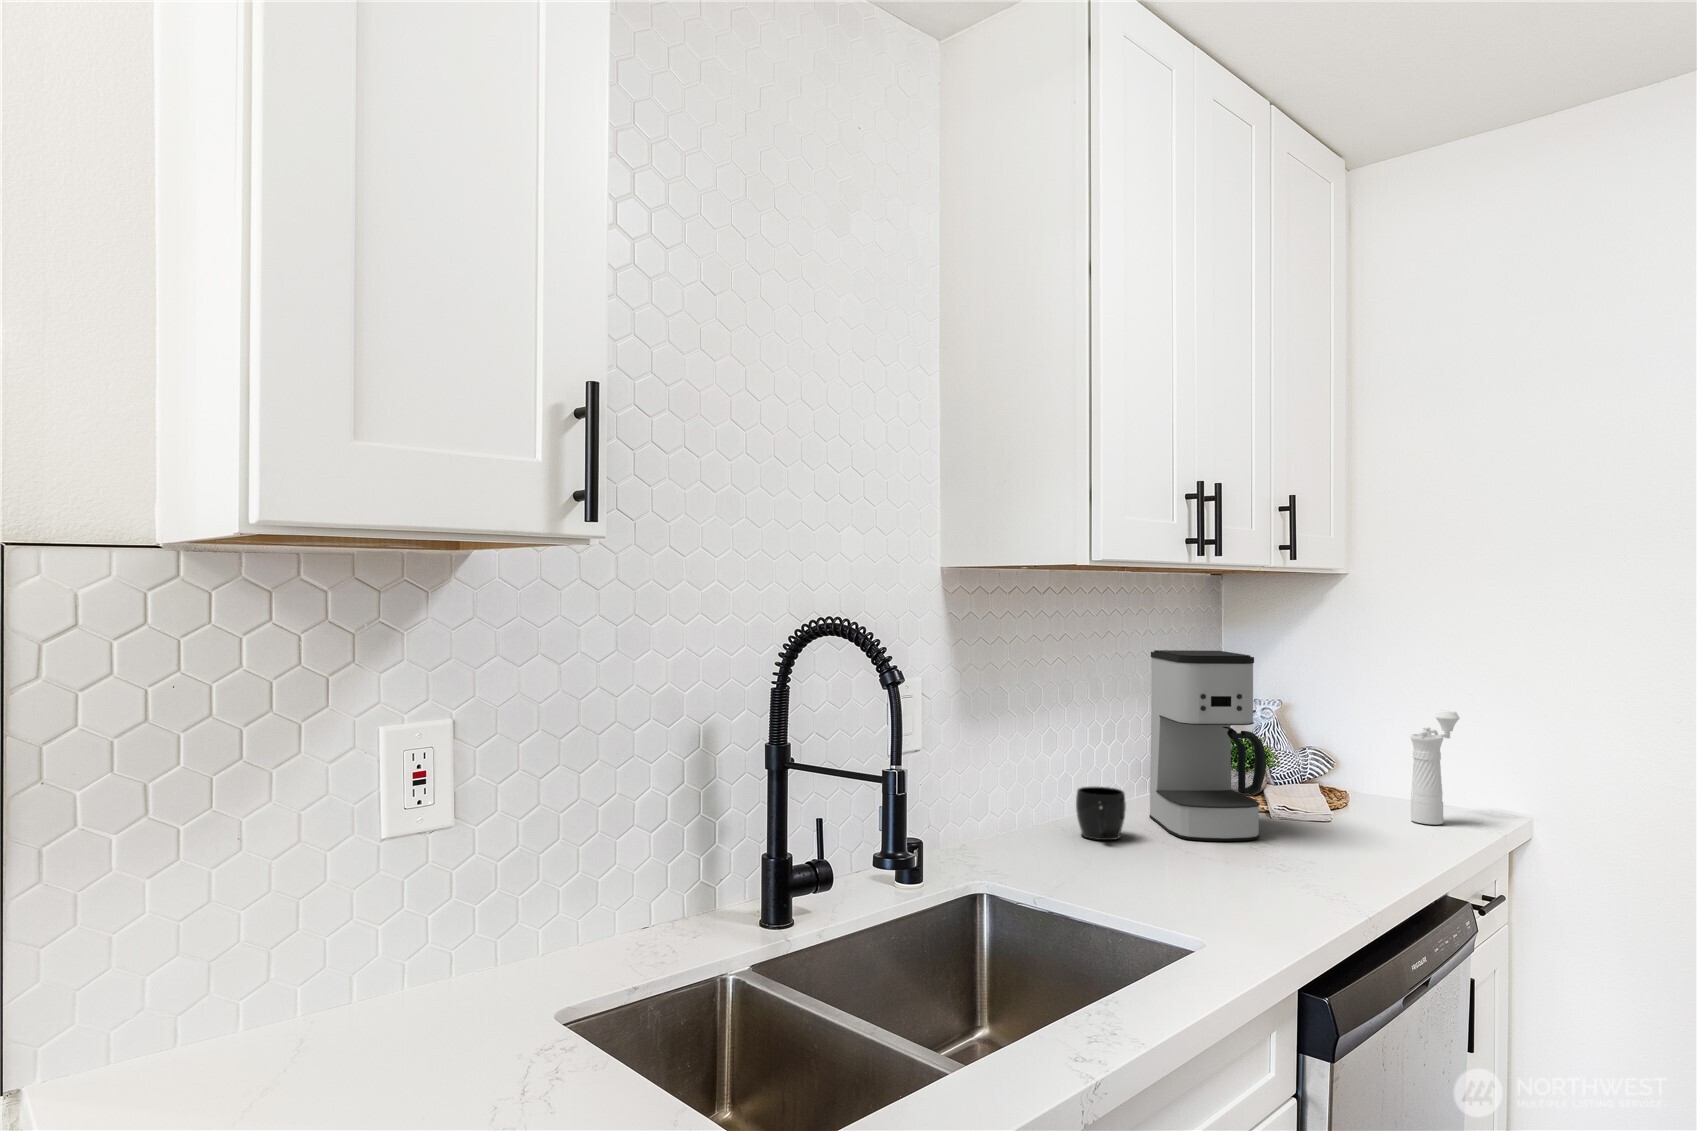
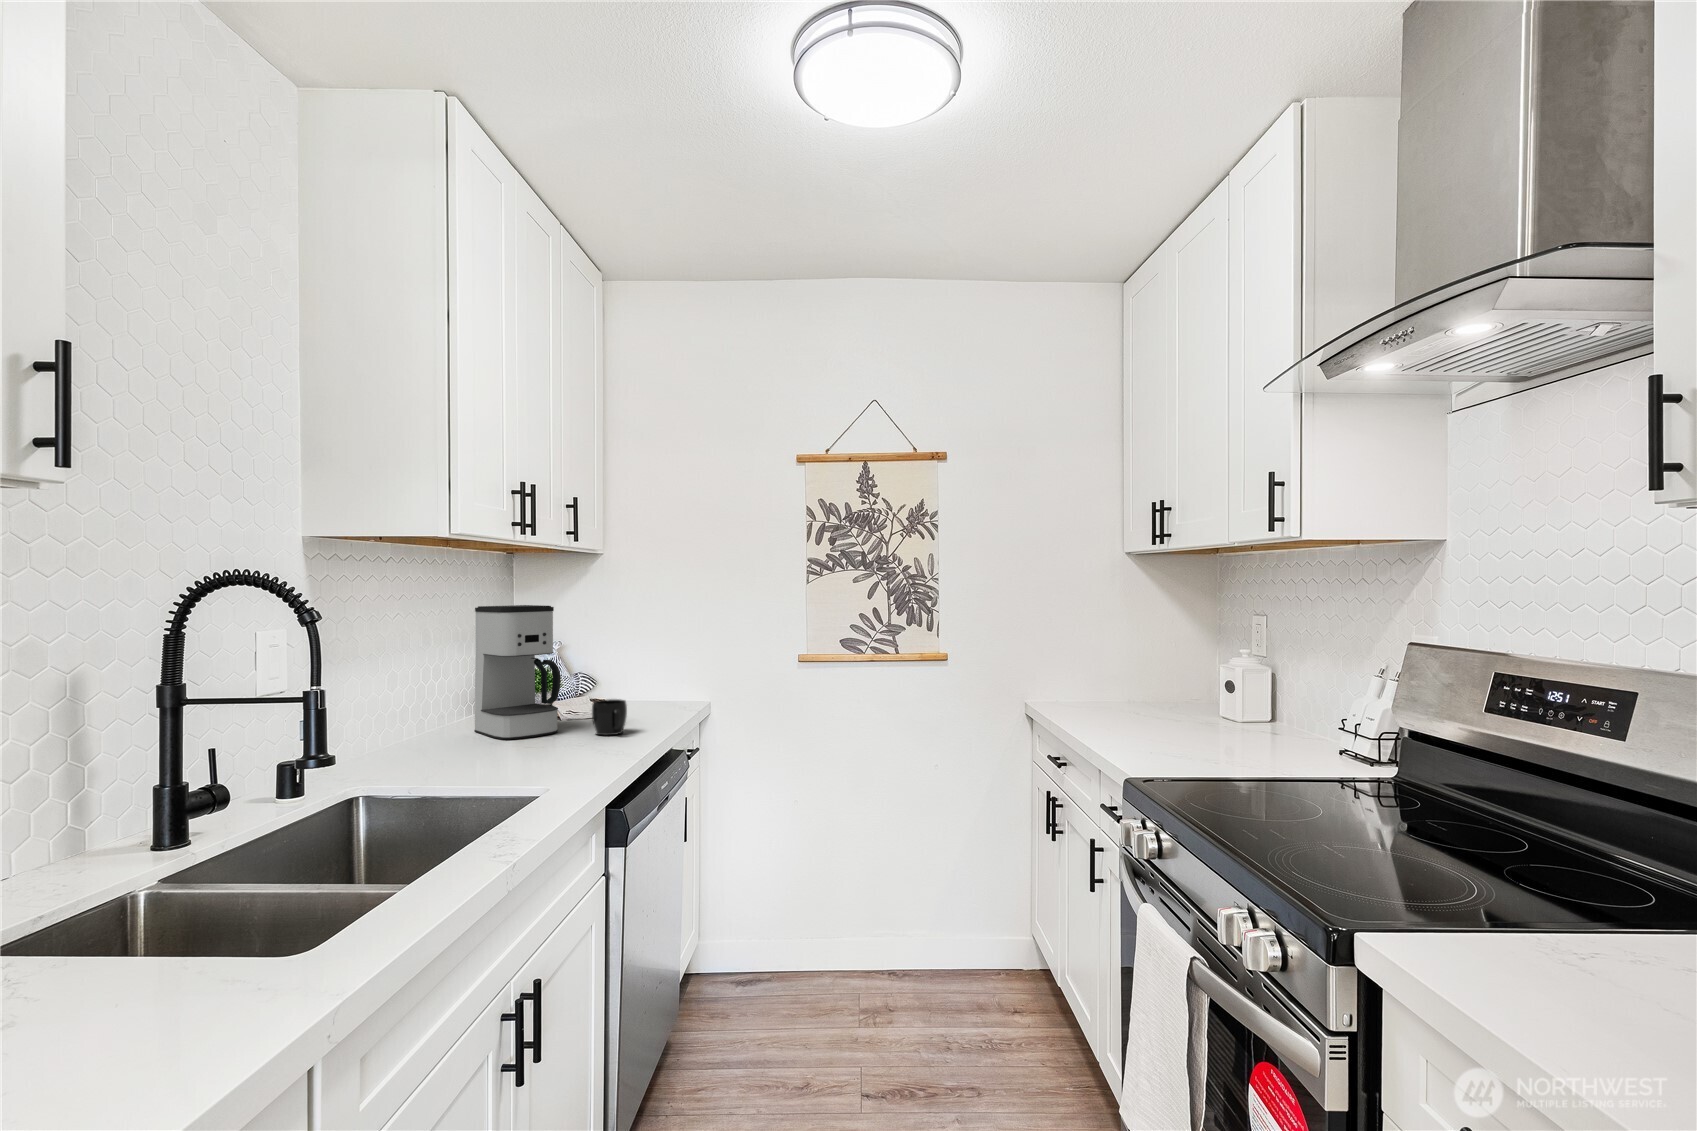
pepper mill: present [1410,711,1460,825] -> none [647,639,673,711]
mug: present [1076,787,1126,840] -> present [592,699,627,735]

